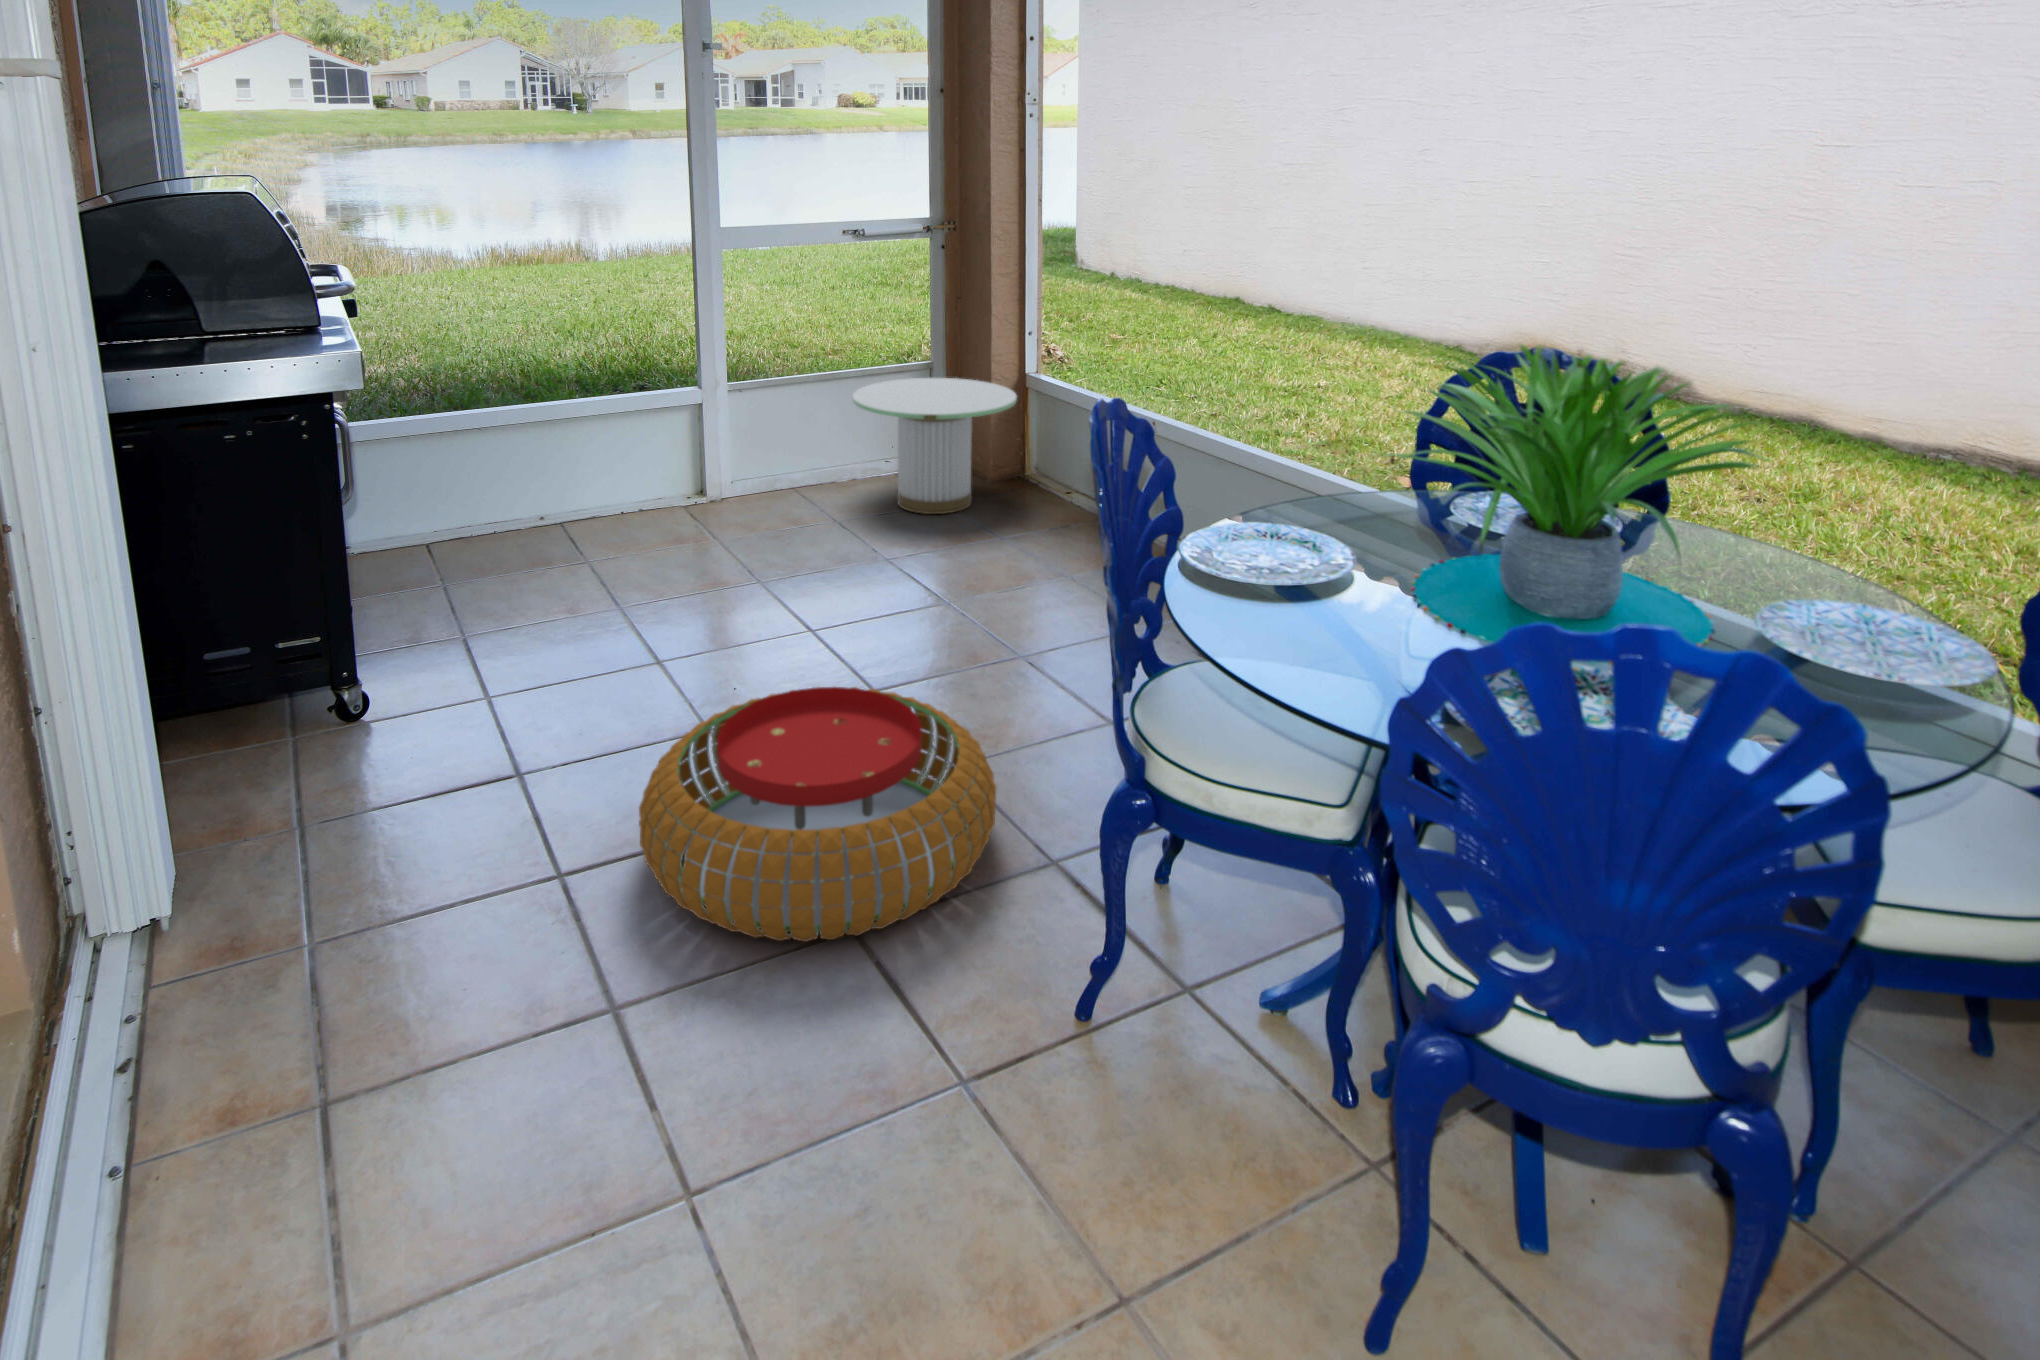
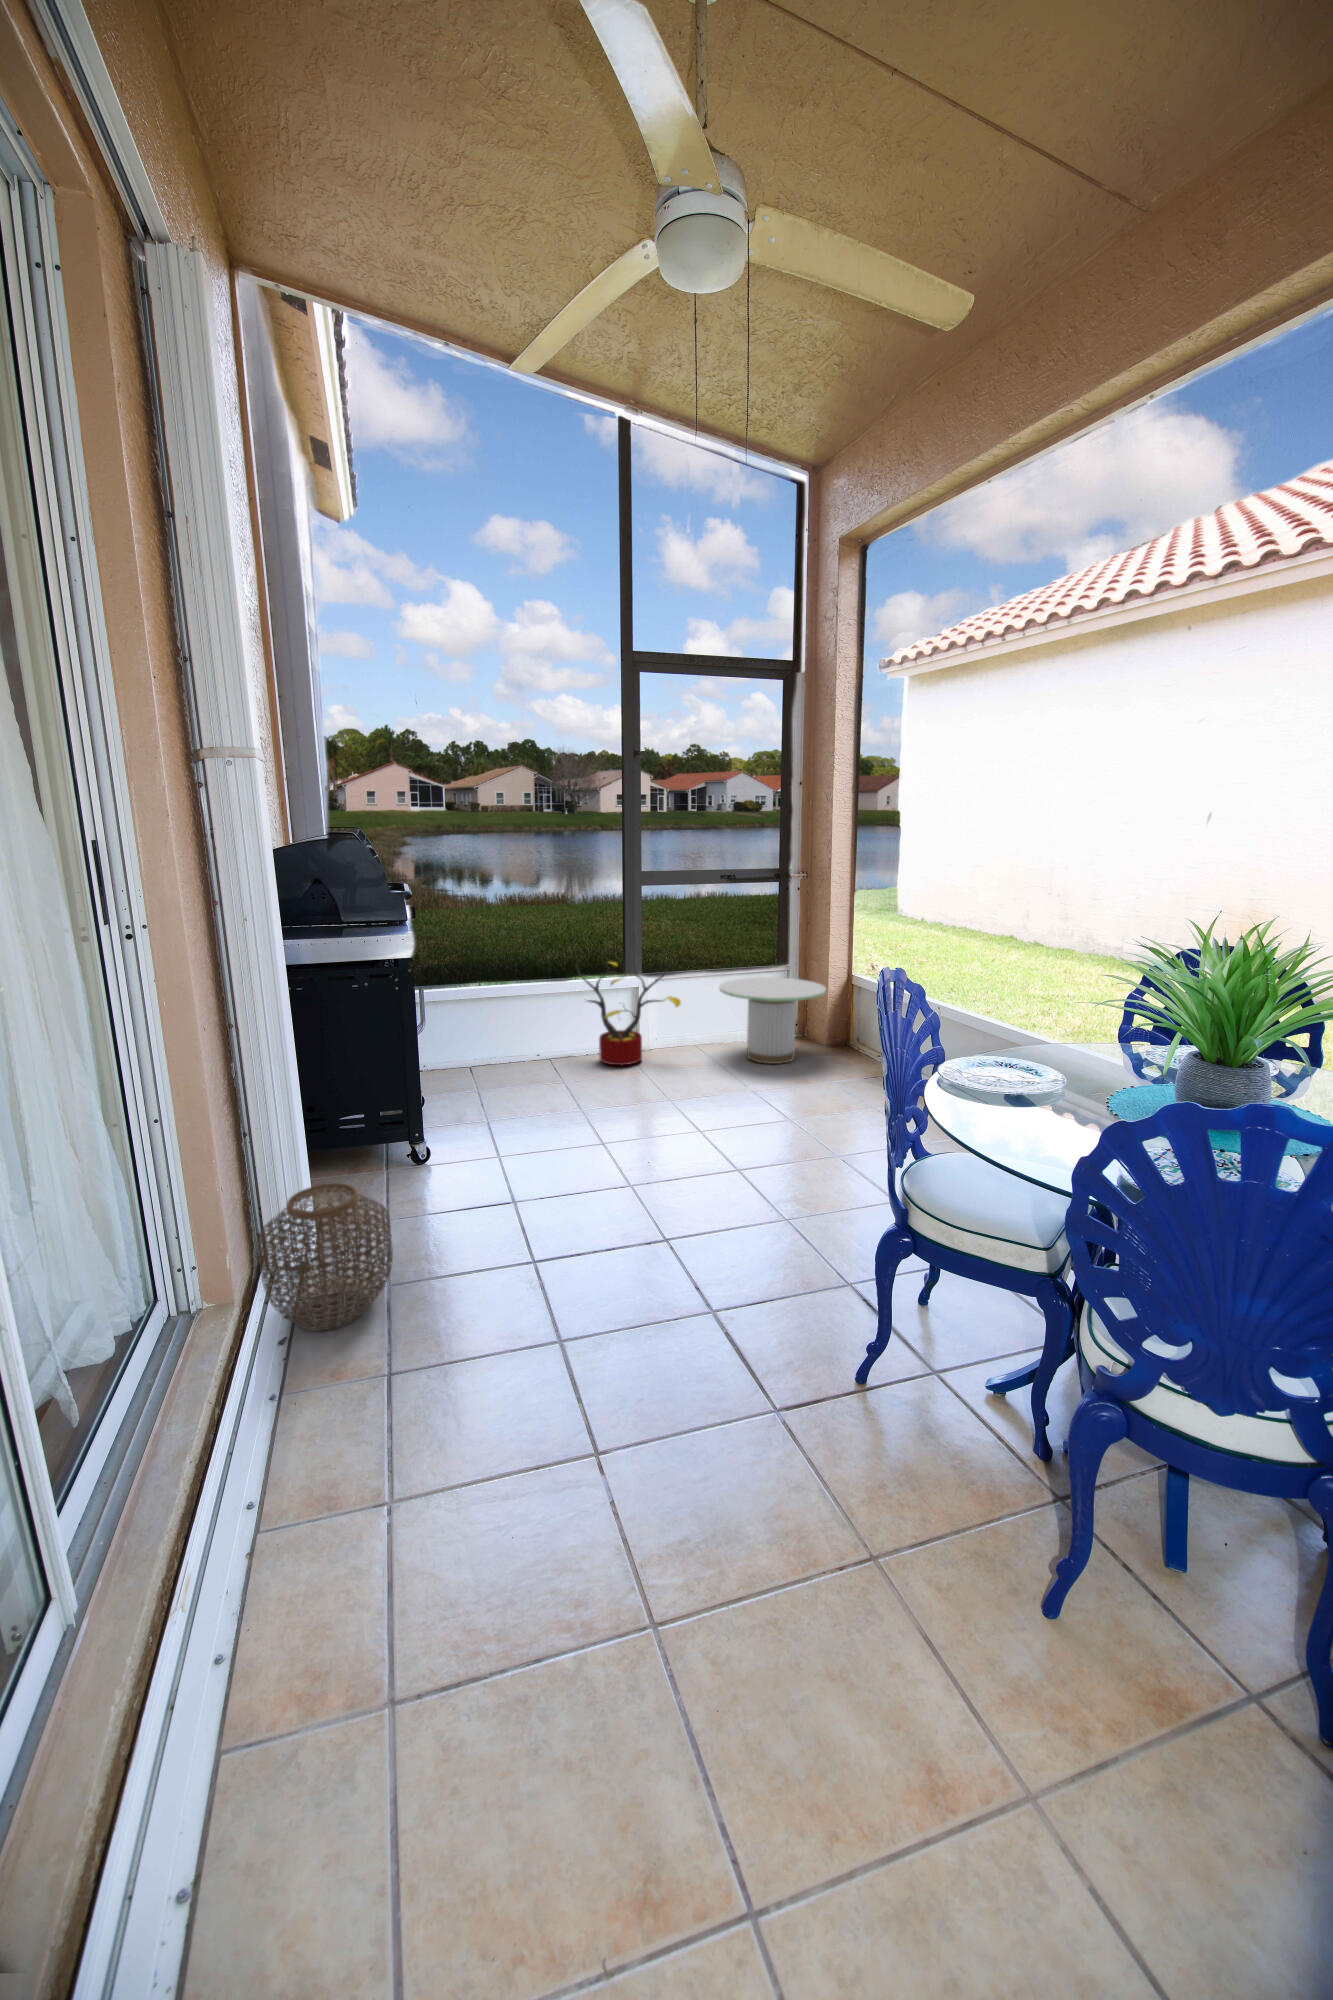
decorative plant: none [610,353,792,527] -> present [576,962,681,1065]
pouf: present [639,687,996,942] -> none [578,1158,807,1315]
woven basket: none [68,784,319,1042] -> present [258,1183,393,1331]

